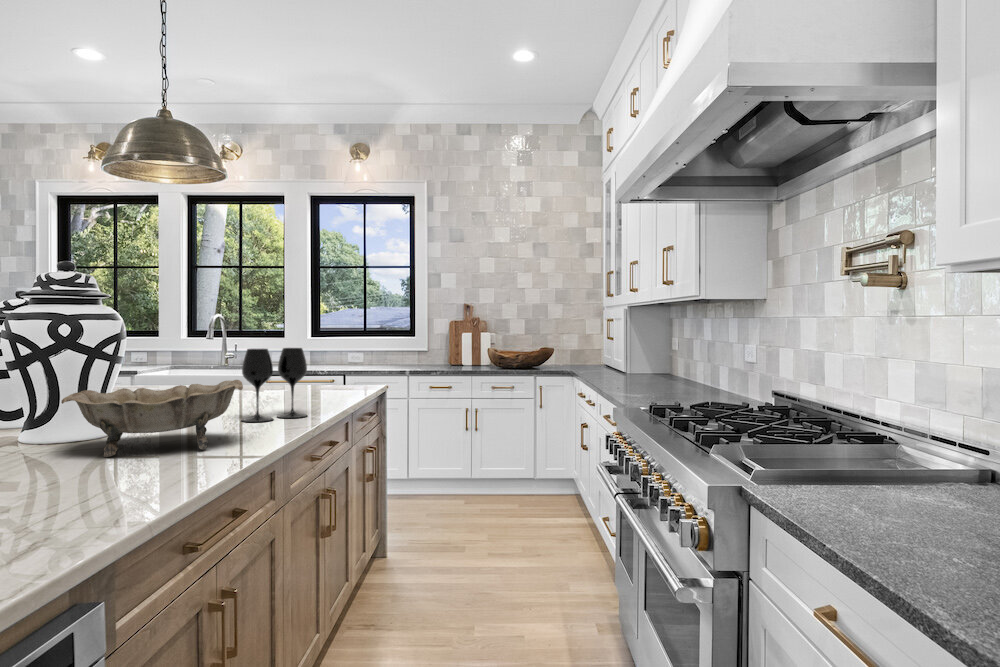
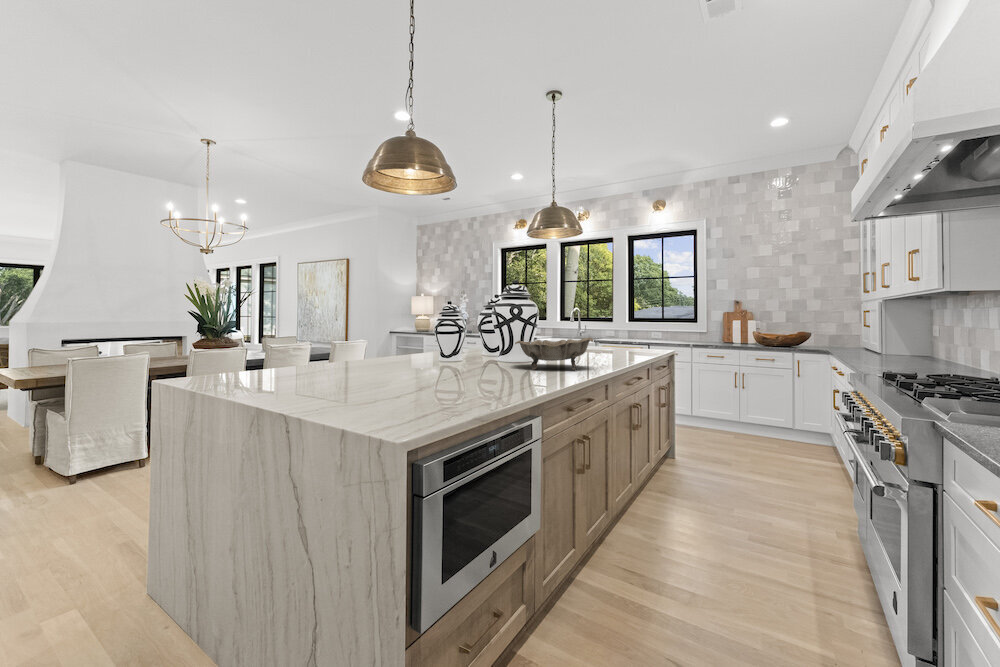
wine glass: present [242,348,307,422] -> none [591,324,626,362]

